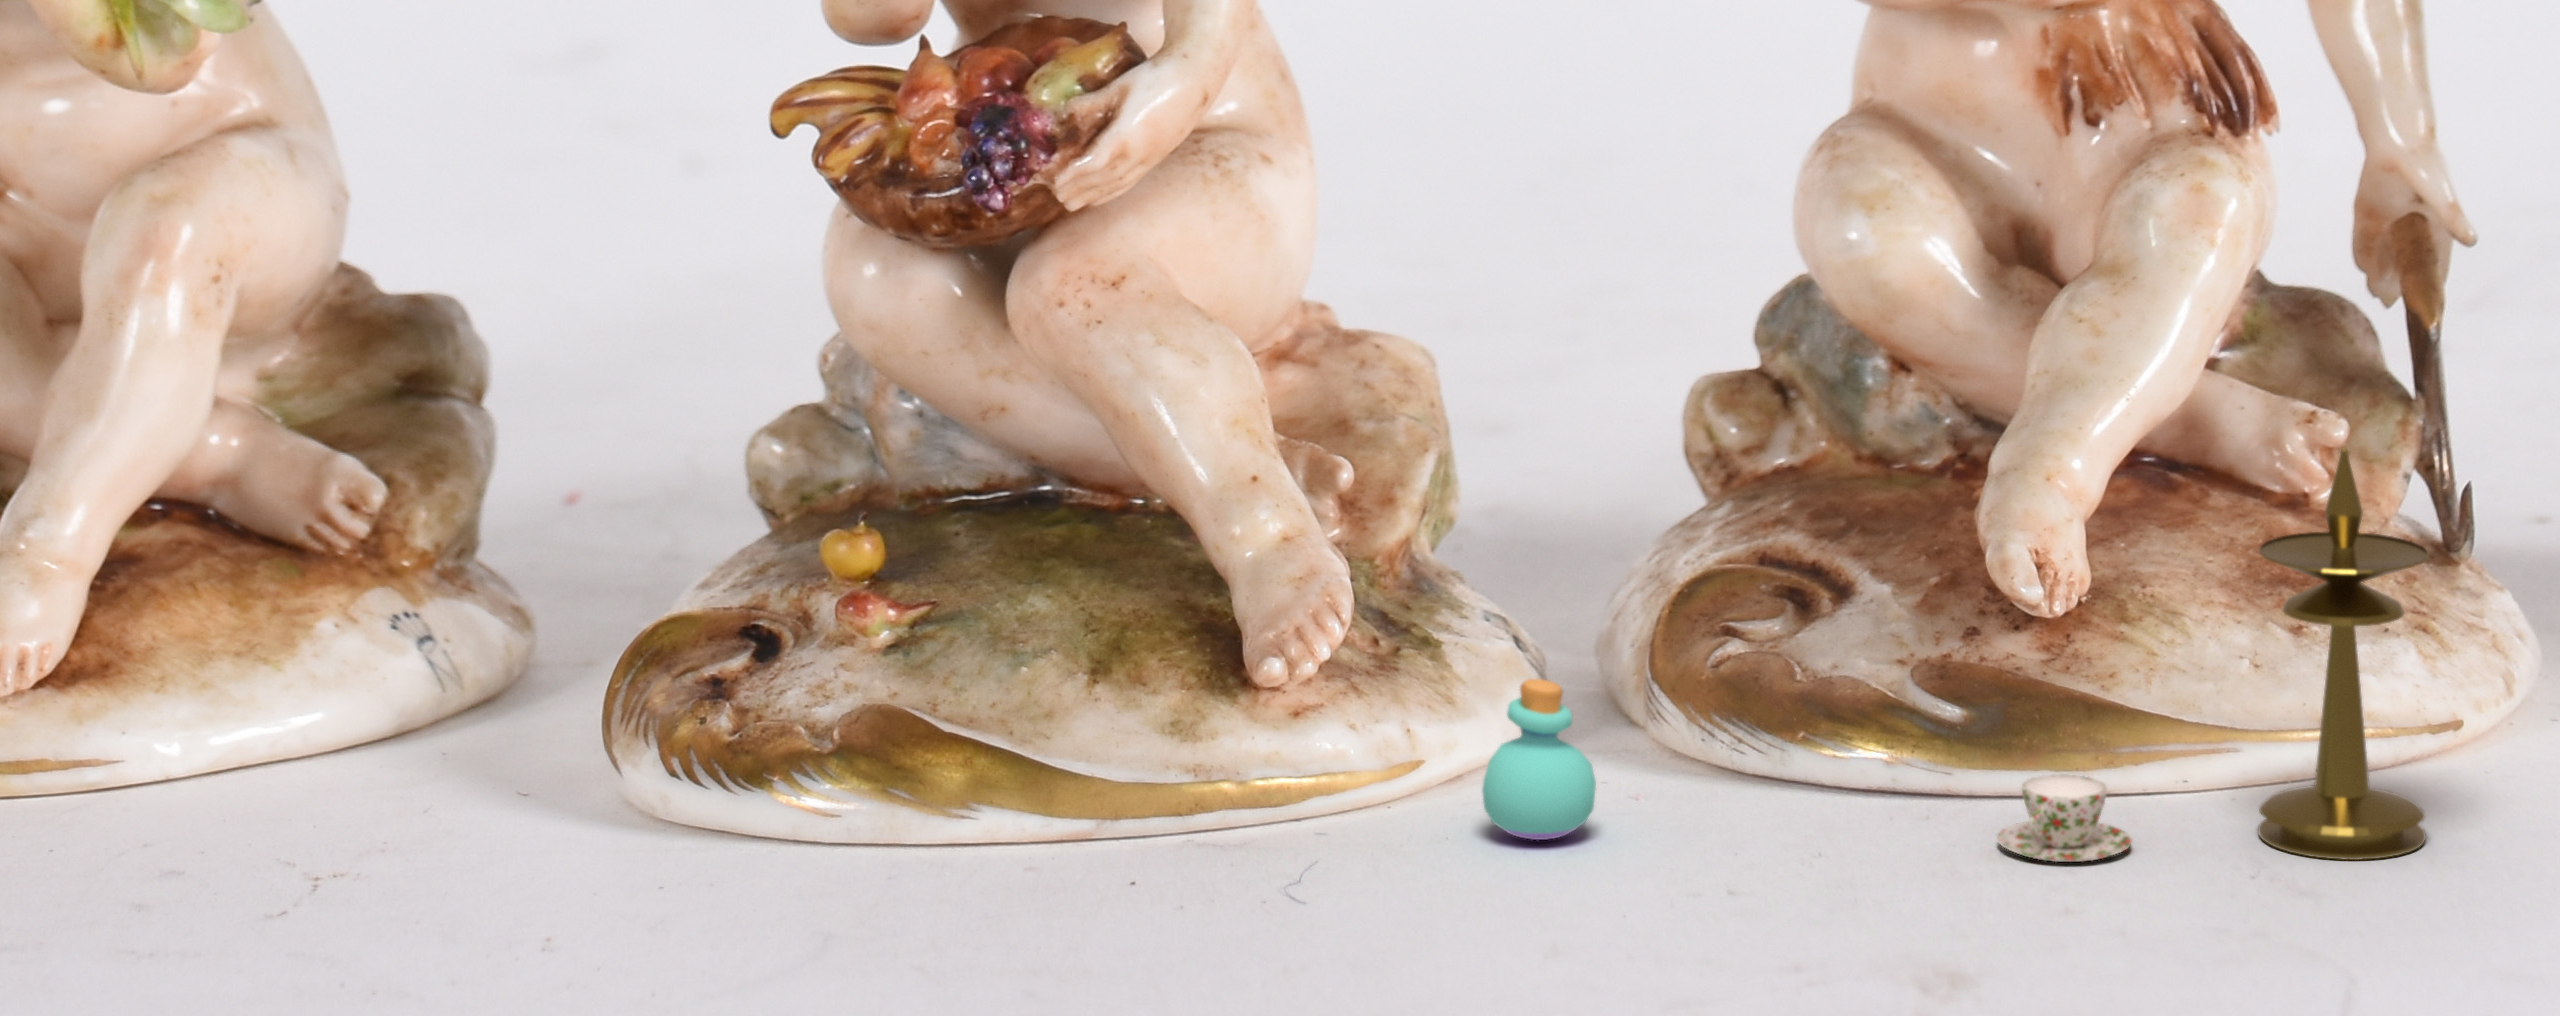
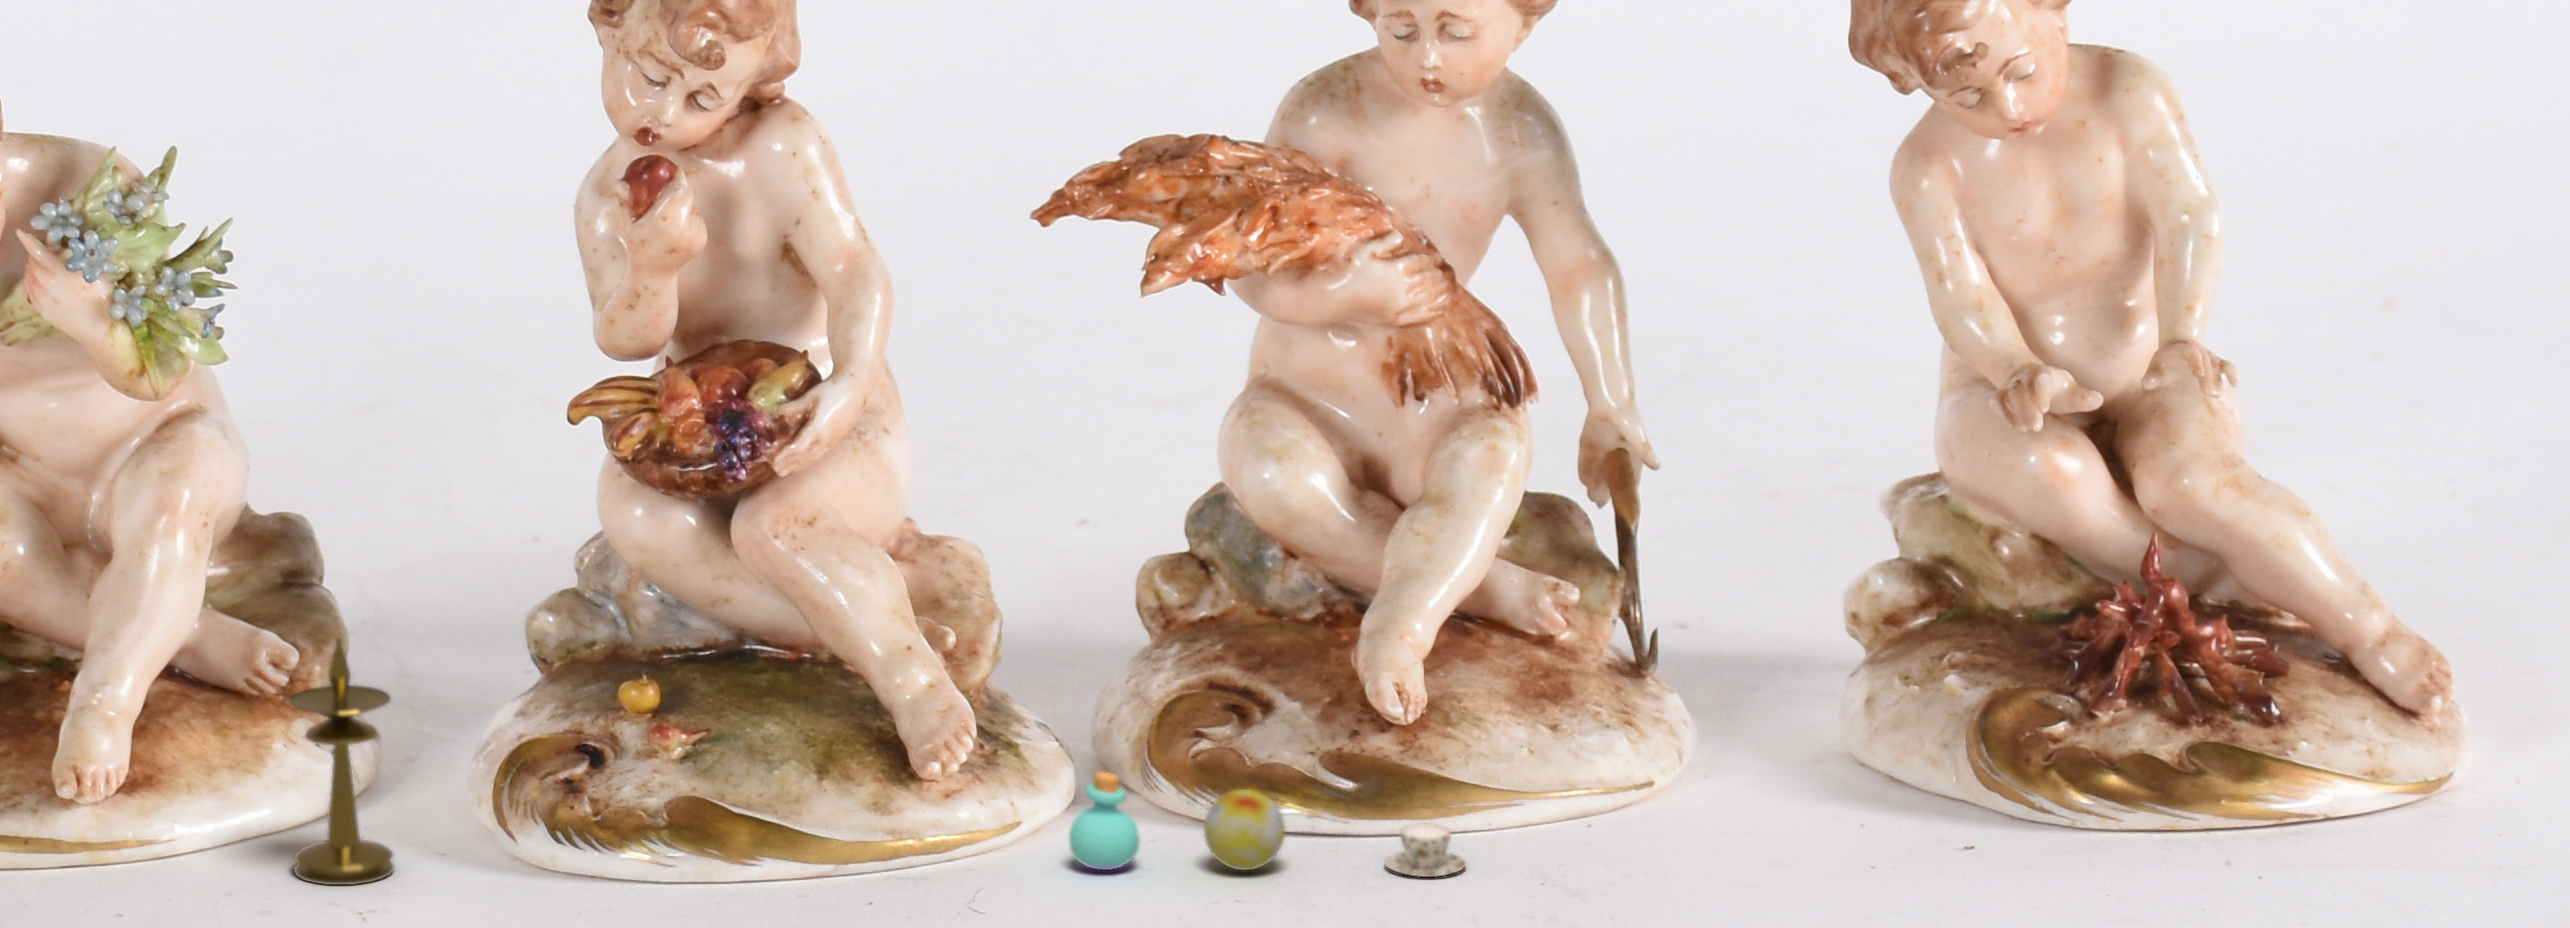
candlestick: present [2258,447,2429,860] -> present [290,638,394,885]
decorative ball: none [1699,712,1832,845] -> present [1204,789,1285,870]

